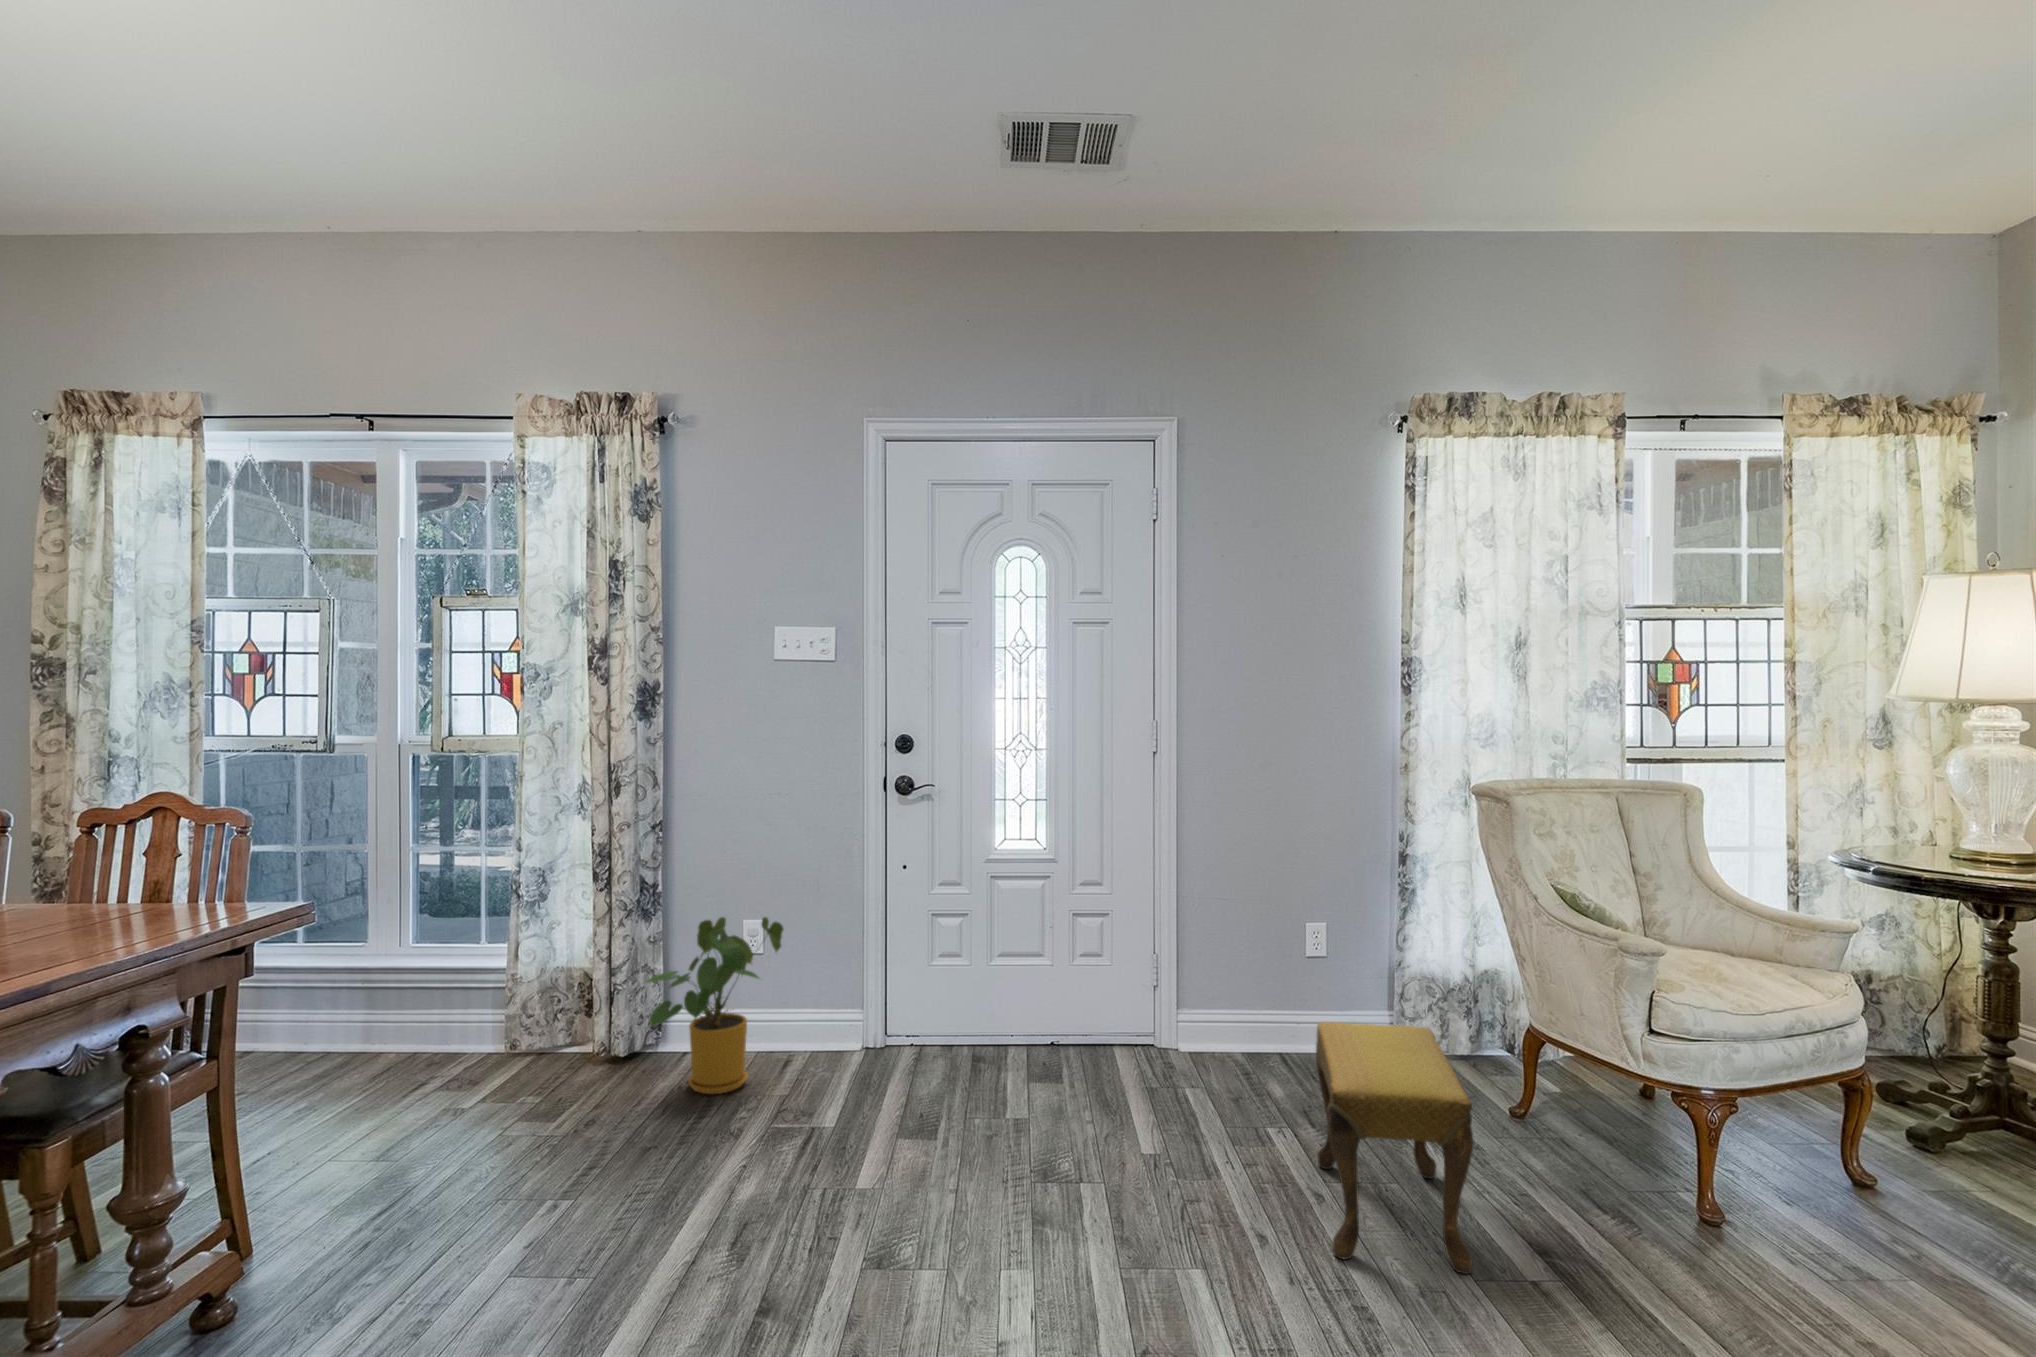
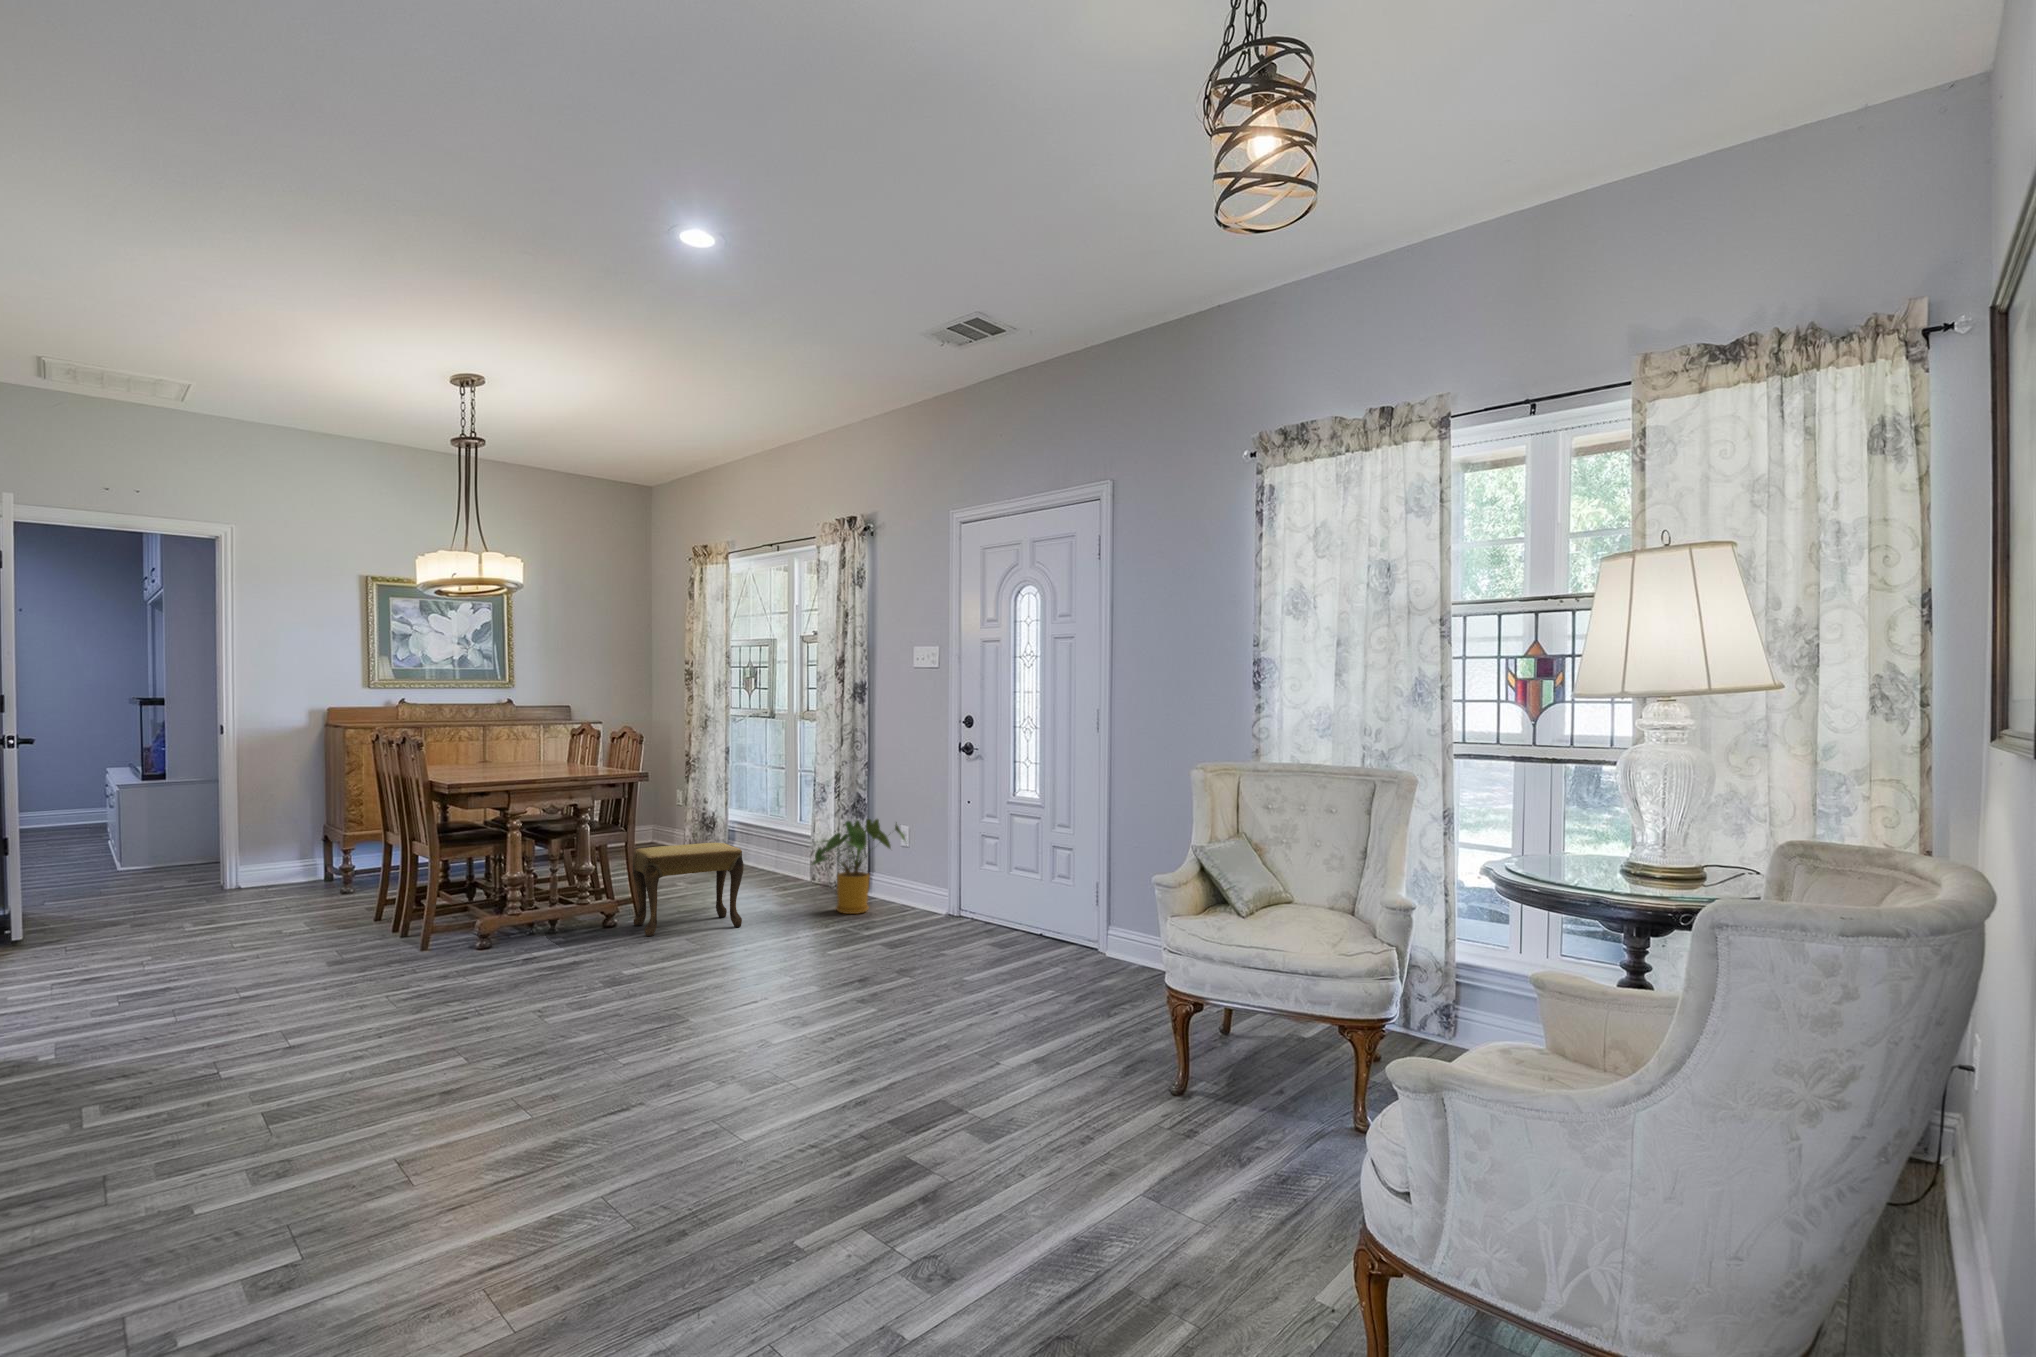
footstool: present [1316,1022,1473,1274] -> present [633,843,744,936]

